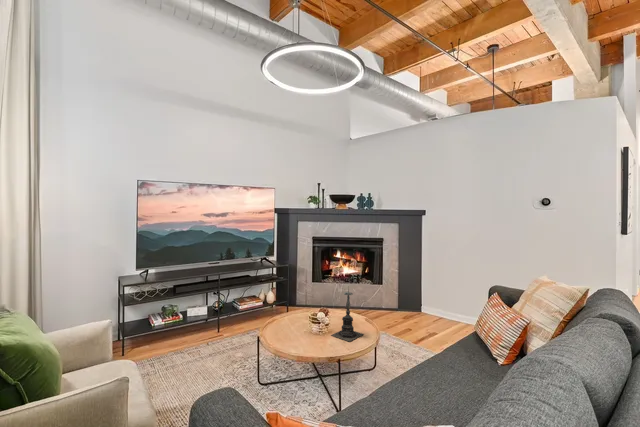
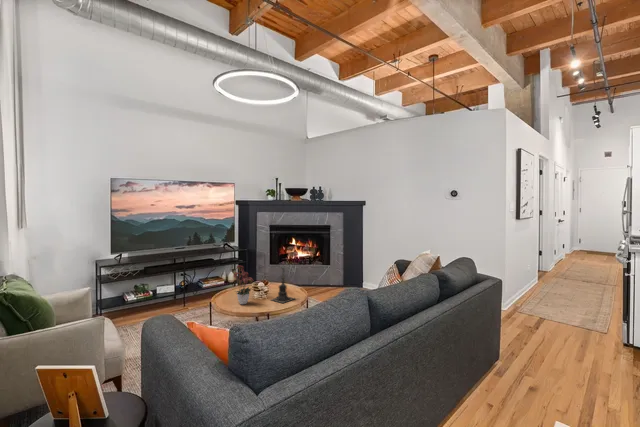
flower arrangement: none [284,289,316,343] -> present [234,265,253,304]

